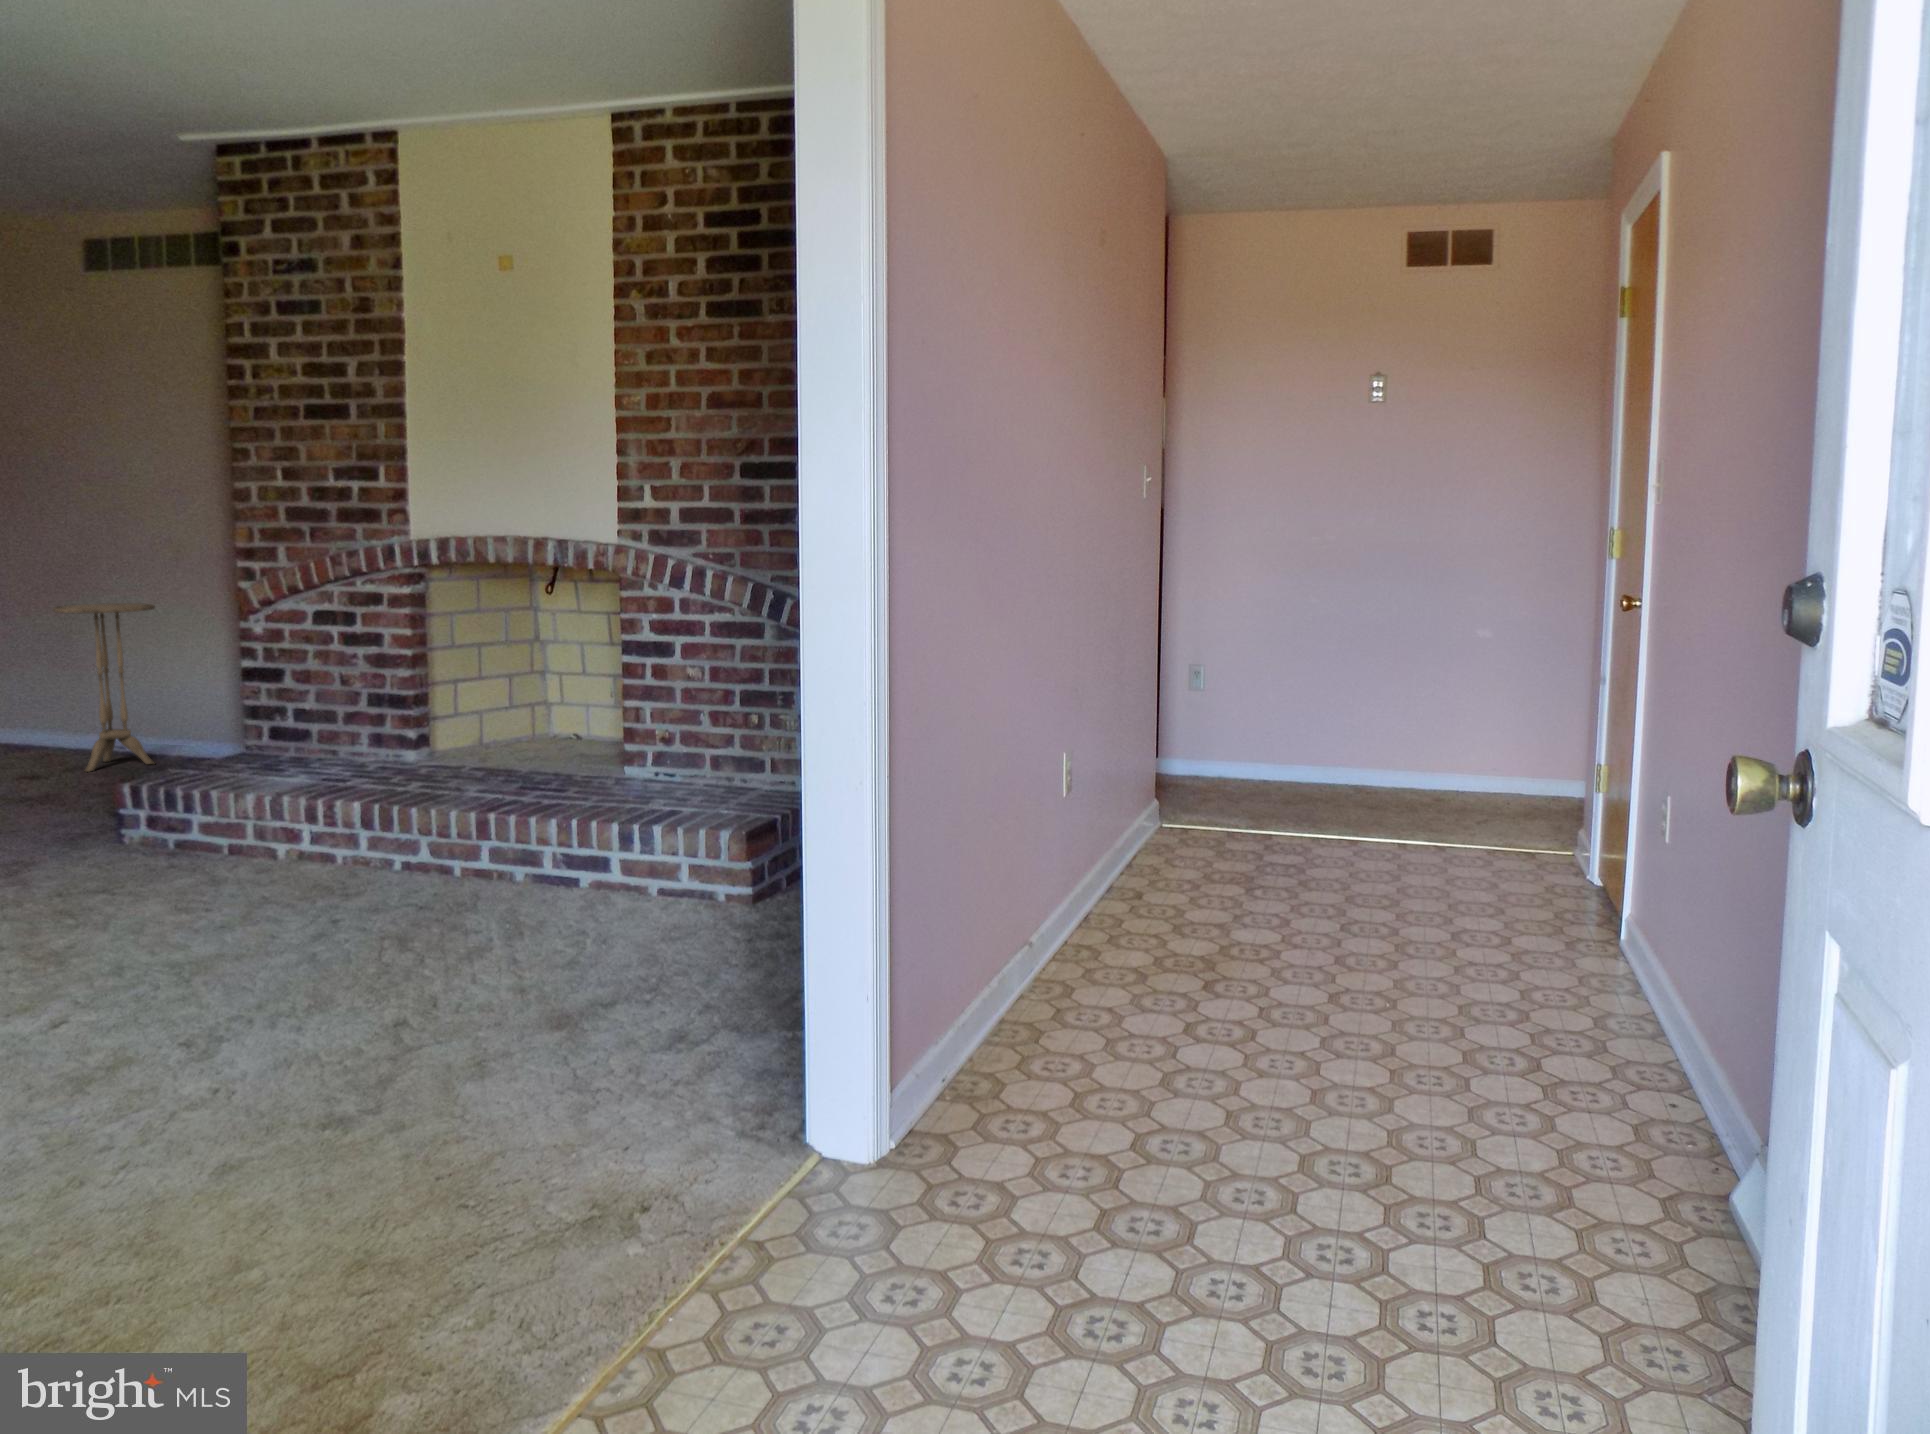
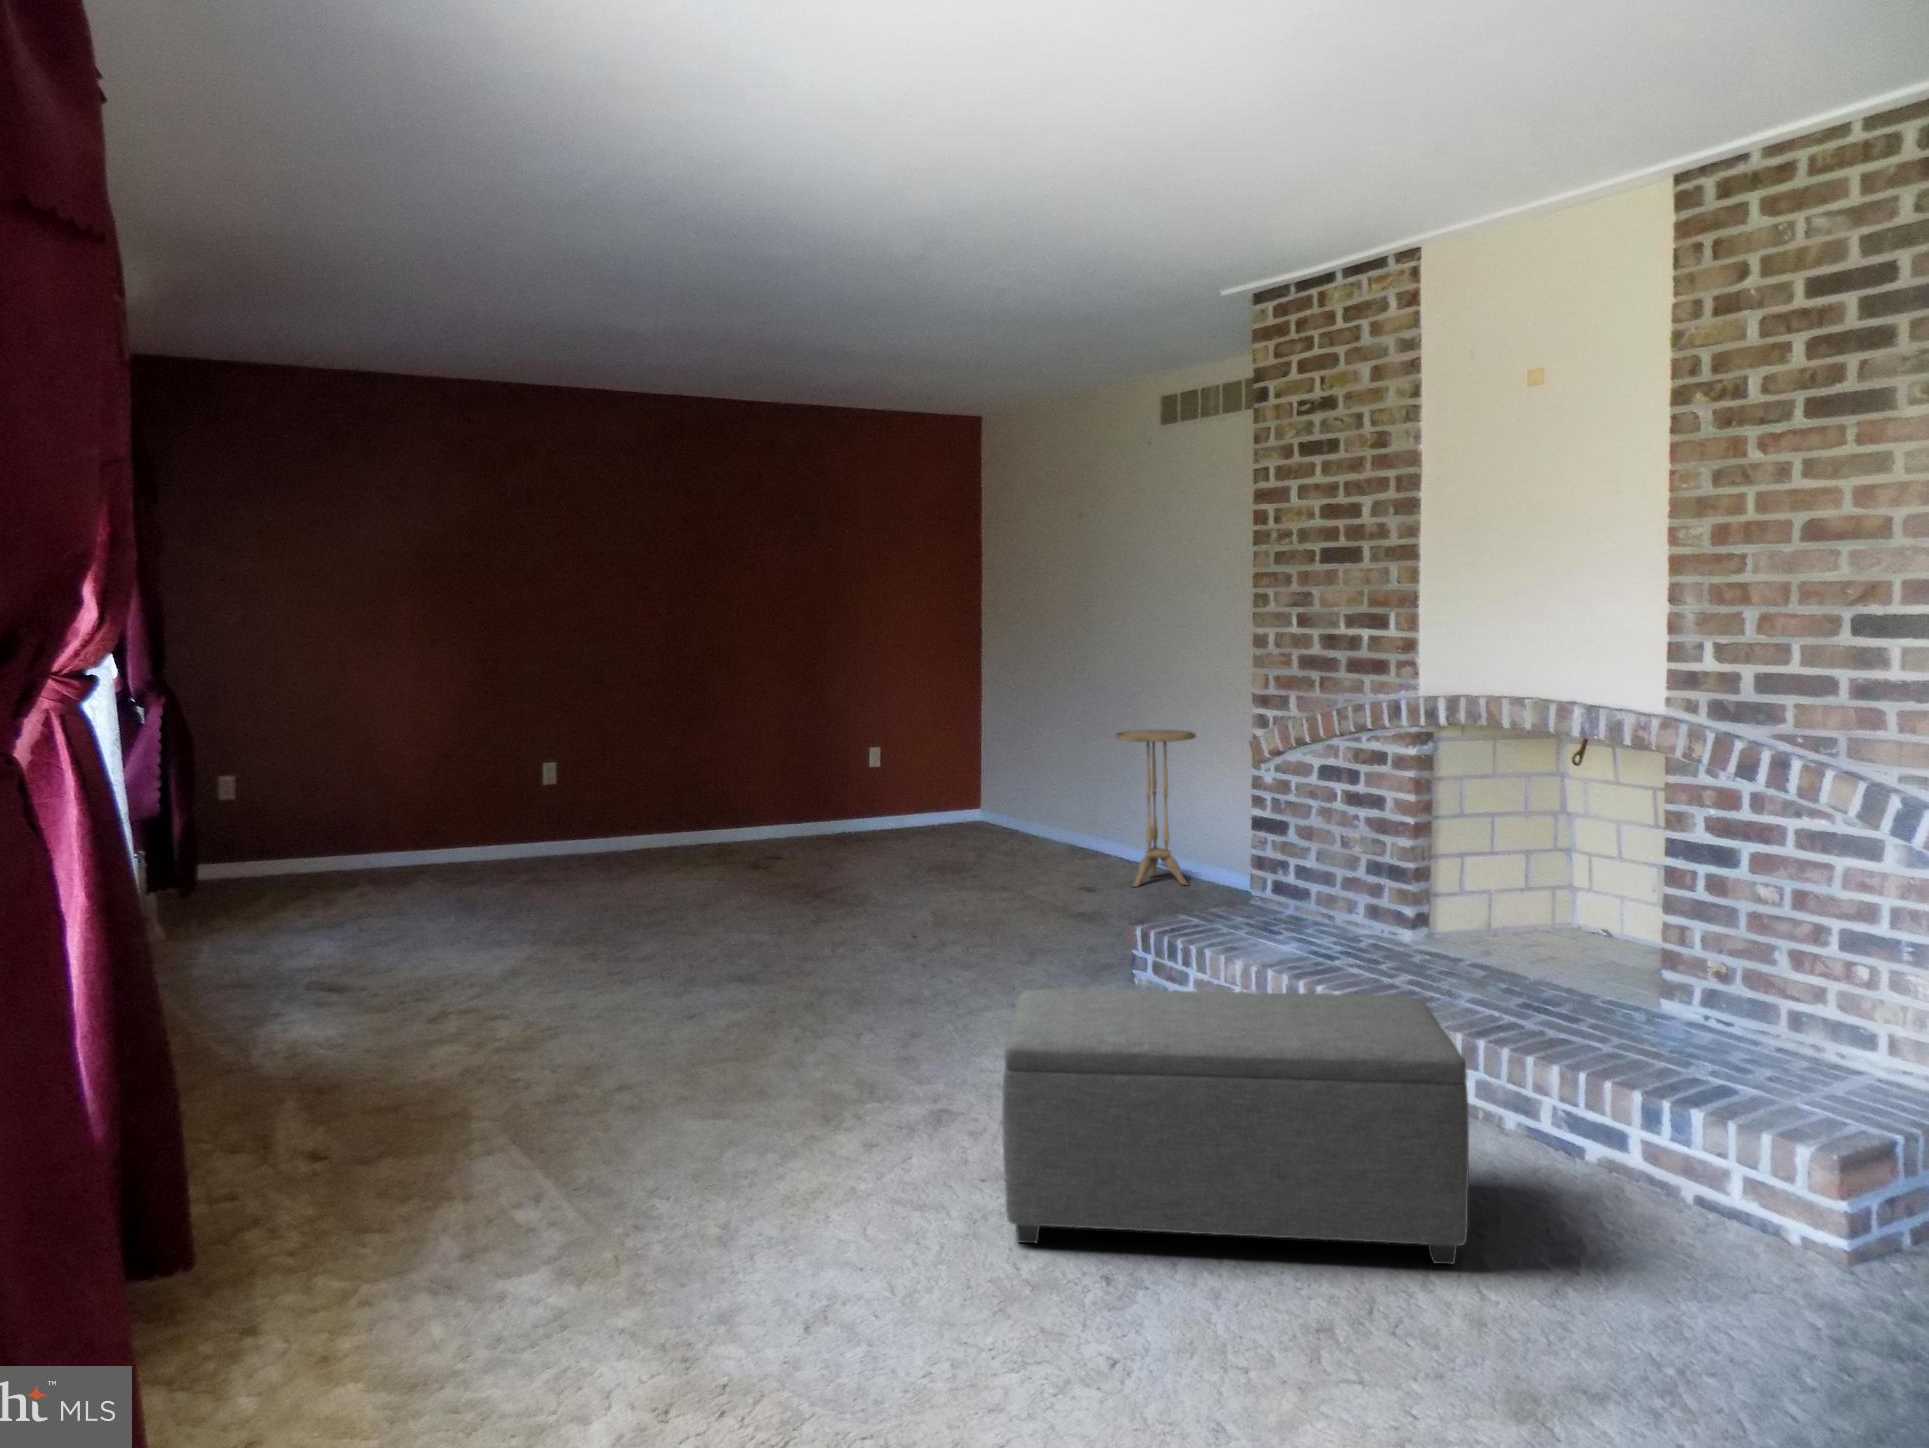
ottoman: none [32,768,503,1043] -> present [1002,988,1469,1264]

